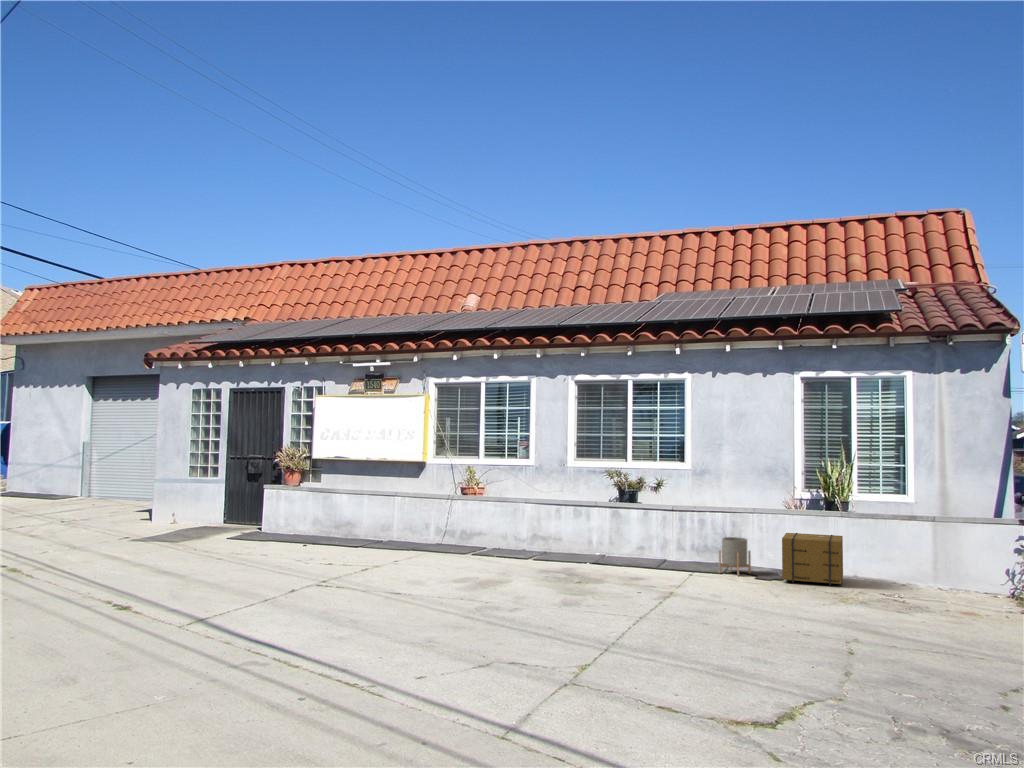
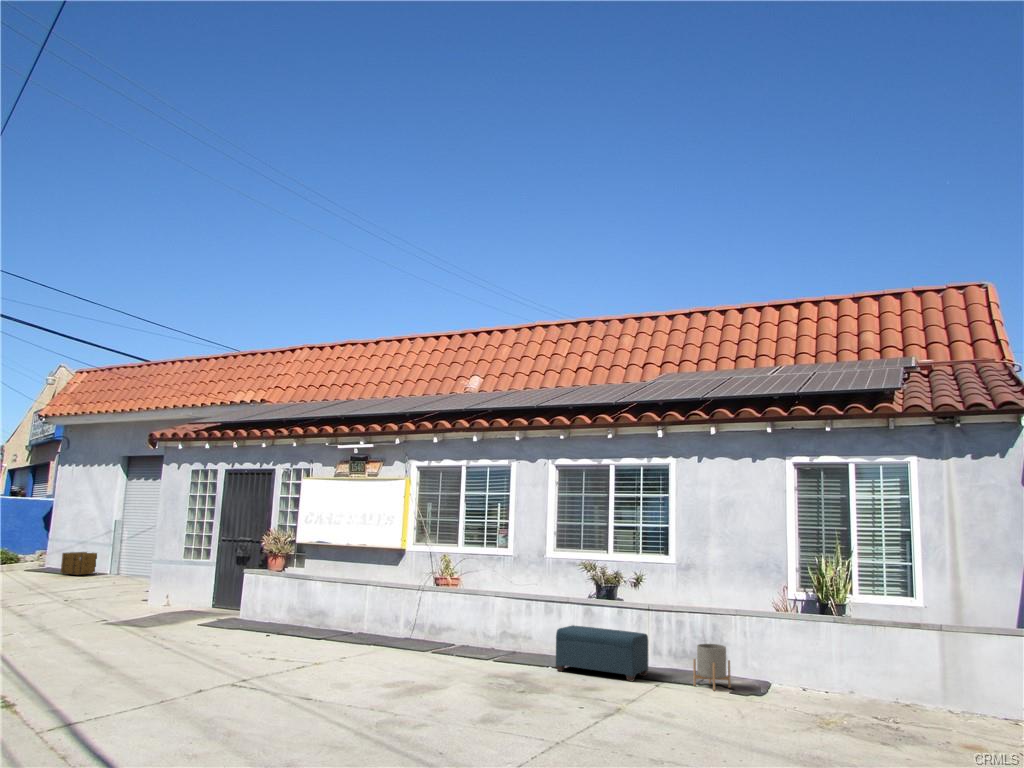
bench: none [592,526,675,572] -> present [556,625,648,682]
cardboard box: present [782,533,843,585] -> present [61,552,97,575]

